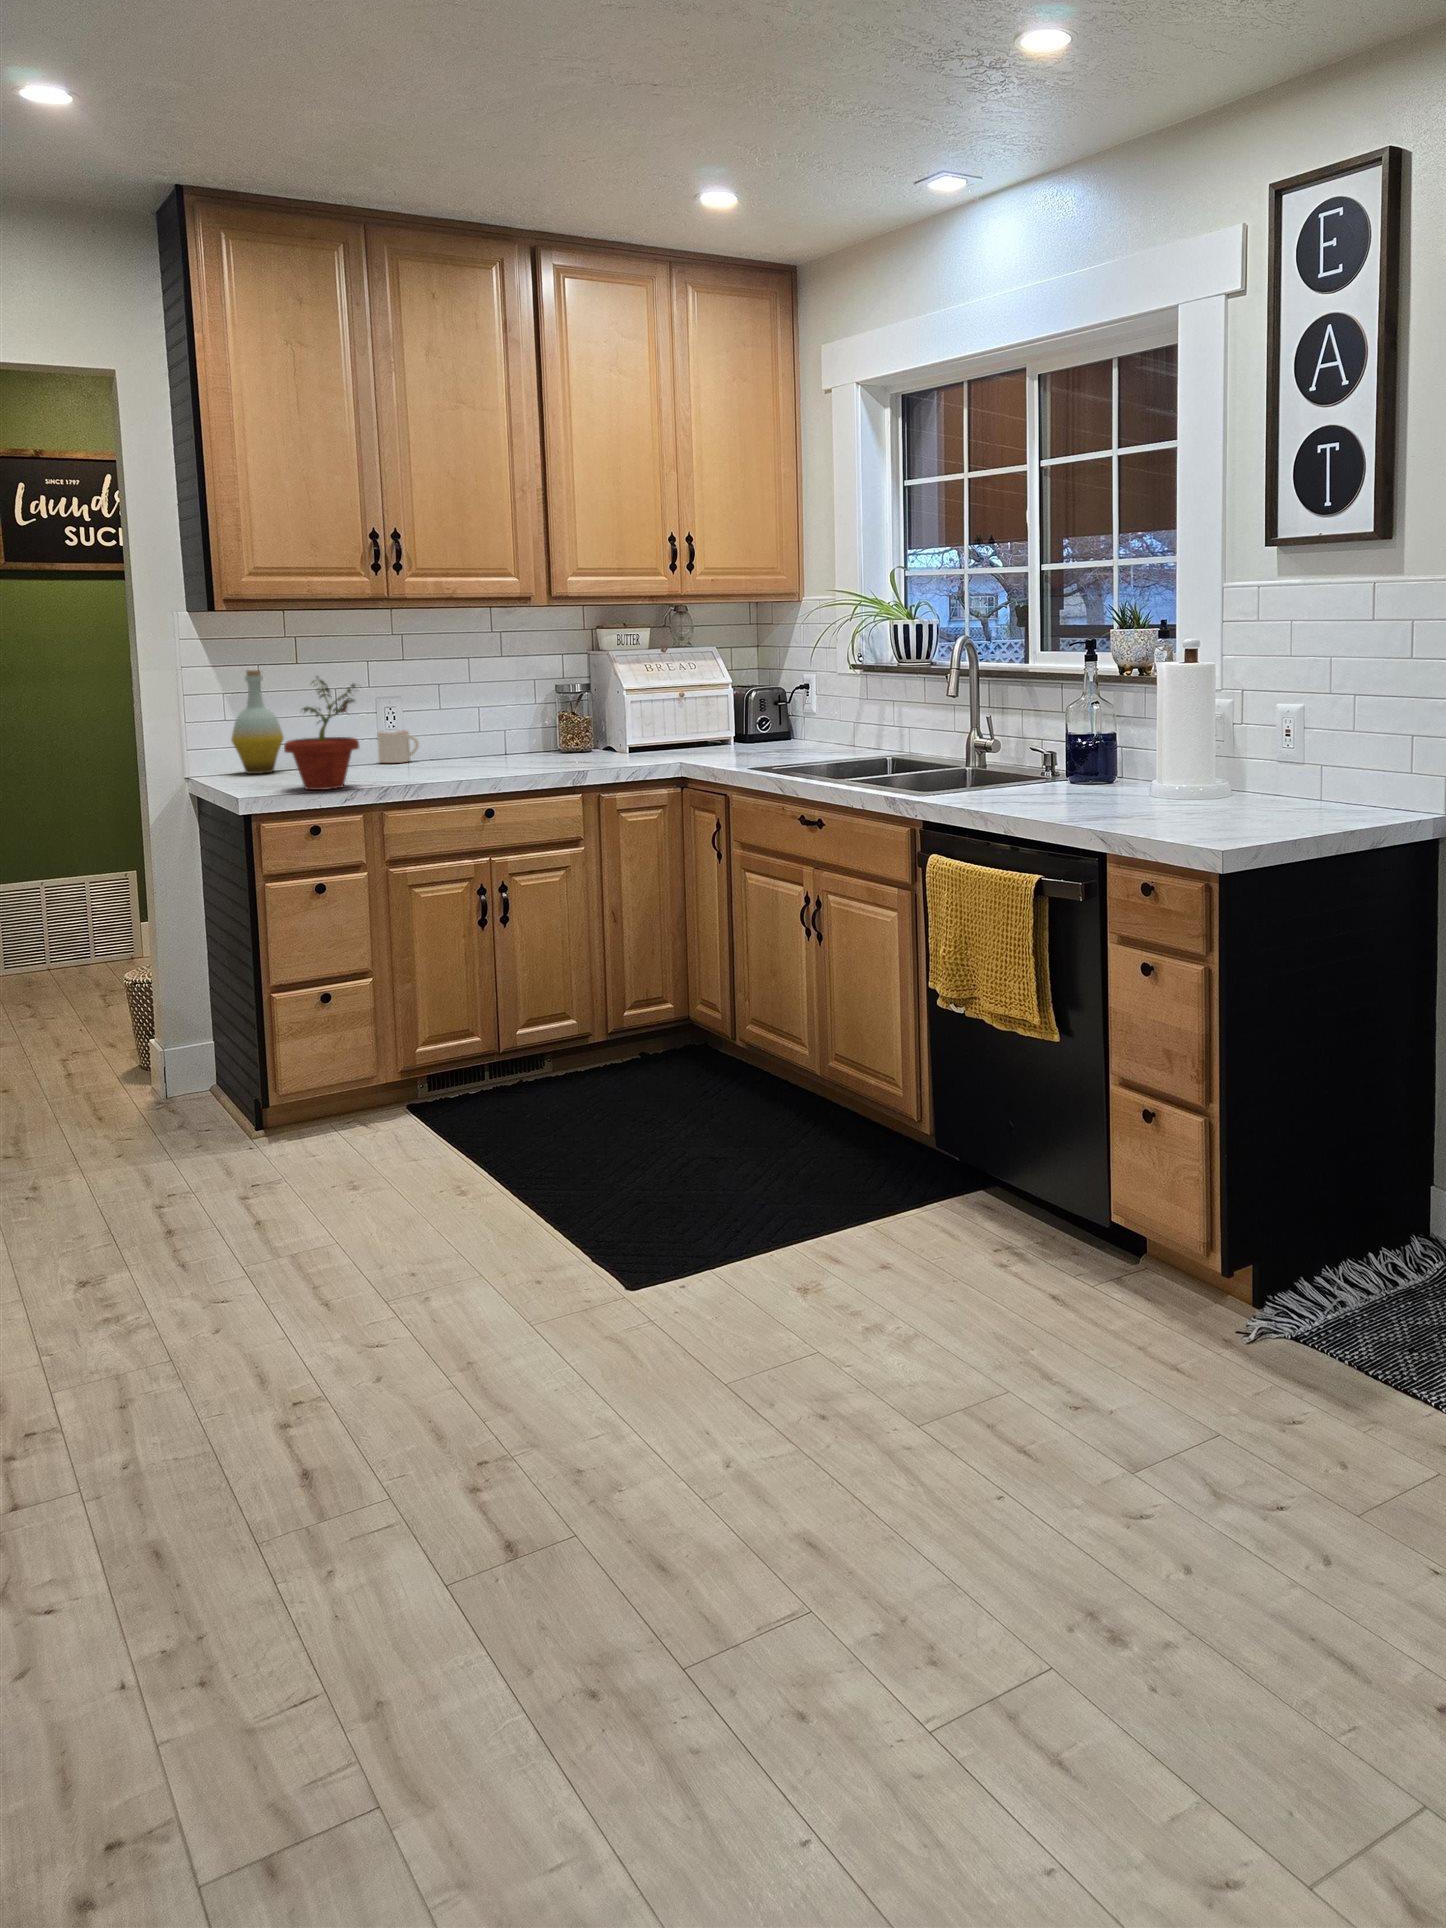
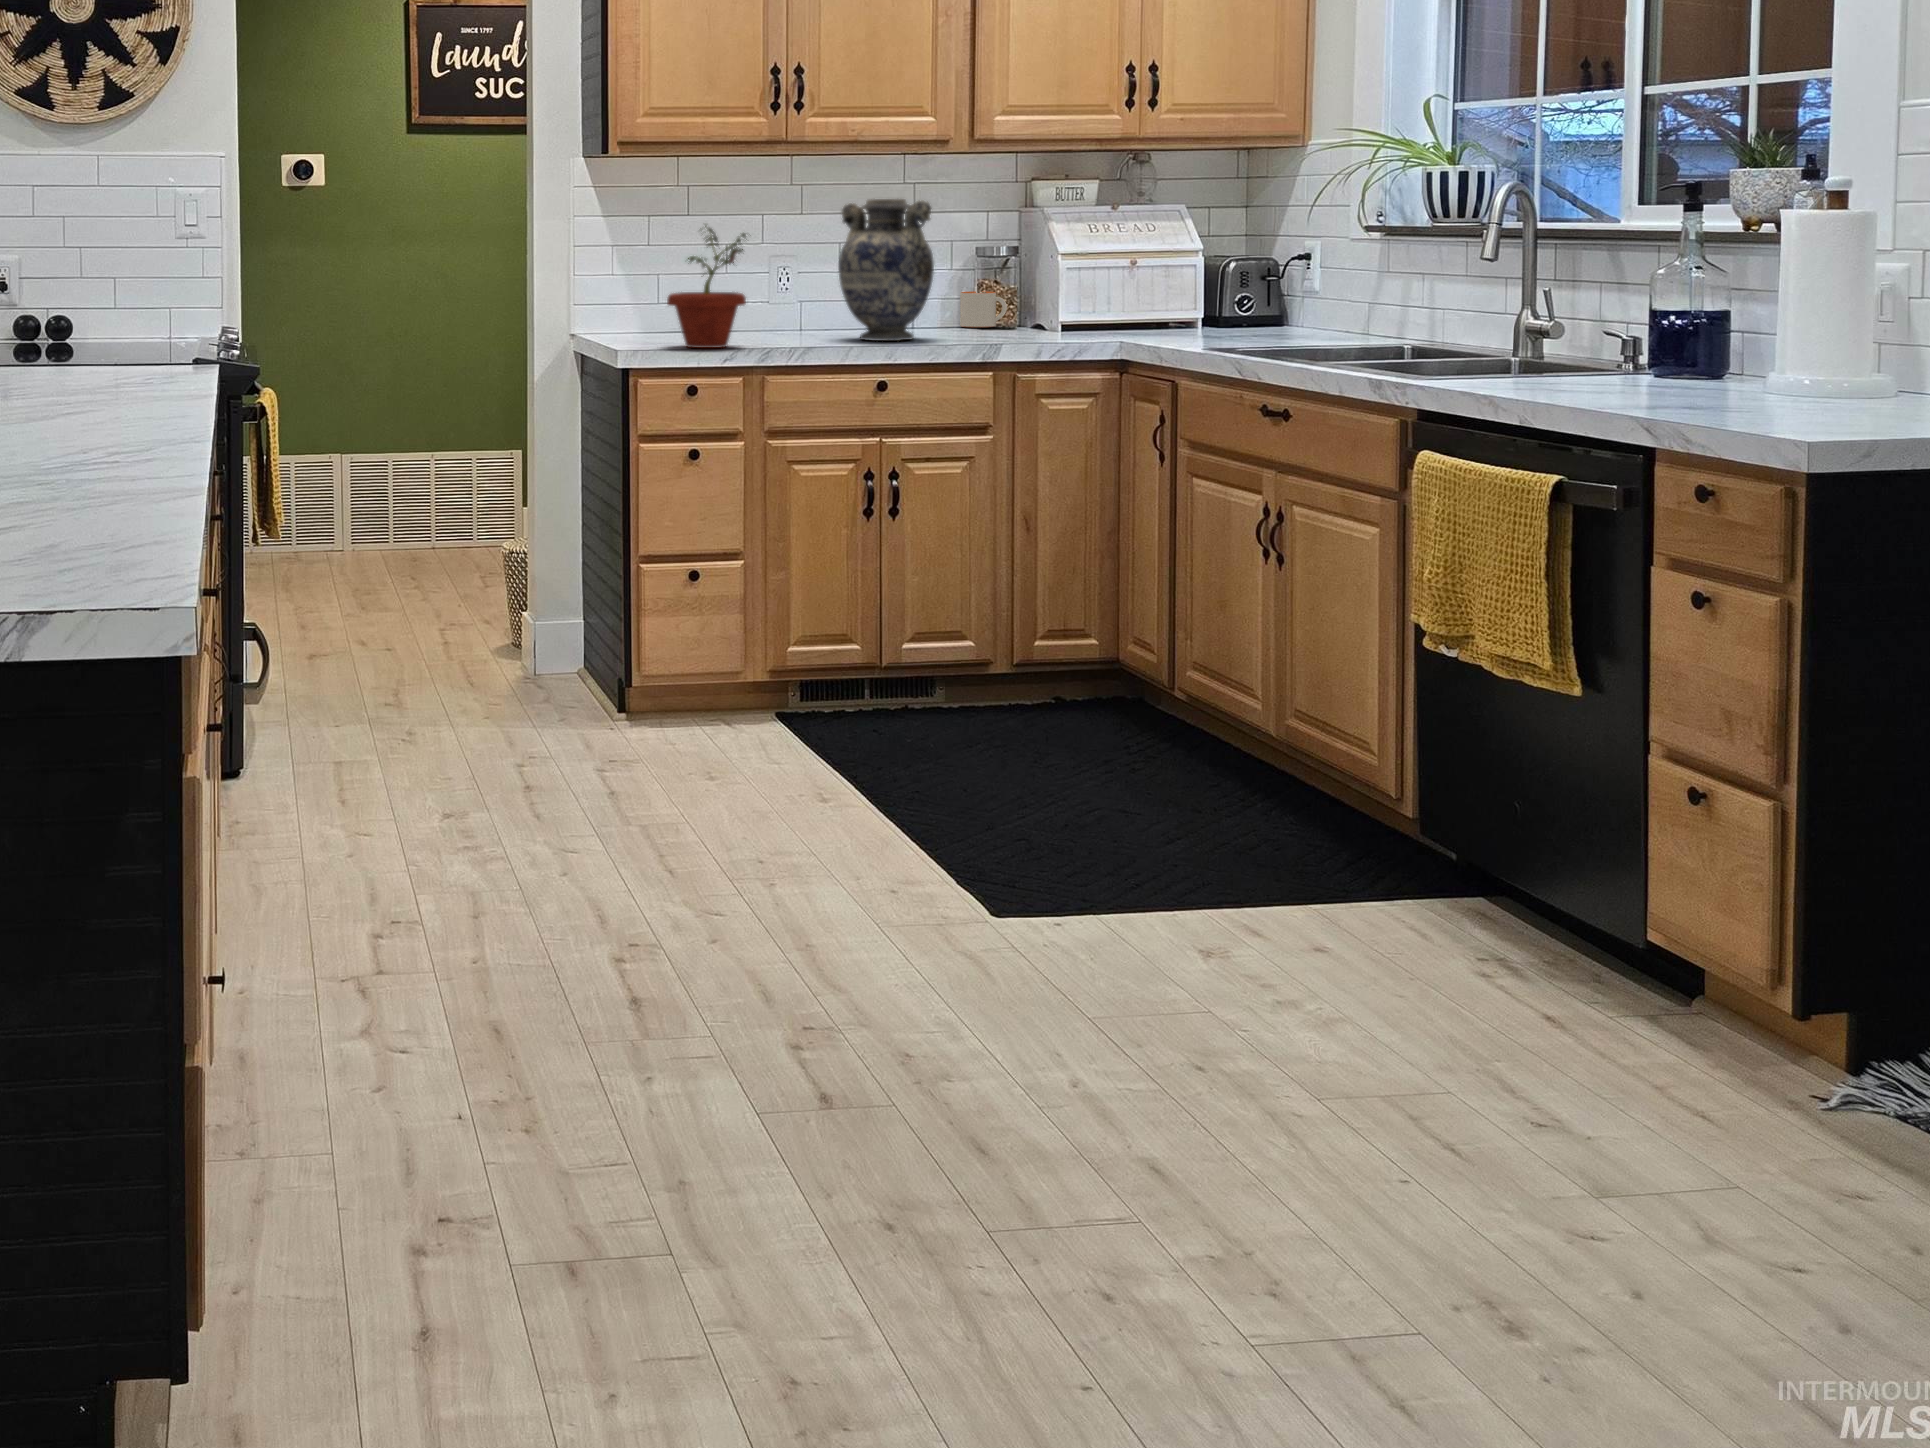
vase: none [439,650,523,772] -> present [839,199,934,341]
bottle: present [231,670,284,774] -> none [616,220,670,334]
mug: present [377,731,419,763] -> present [960,291,1007,327]

